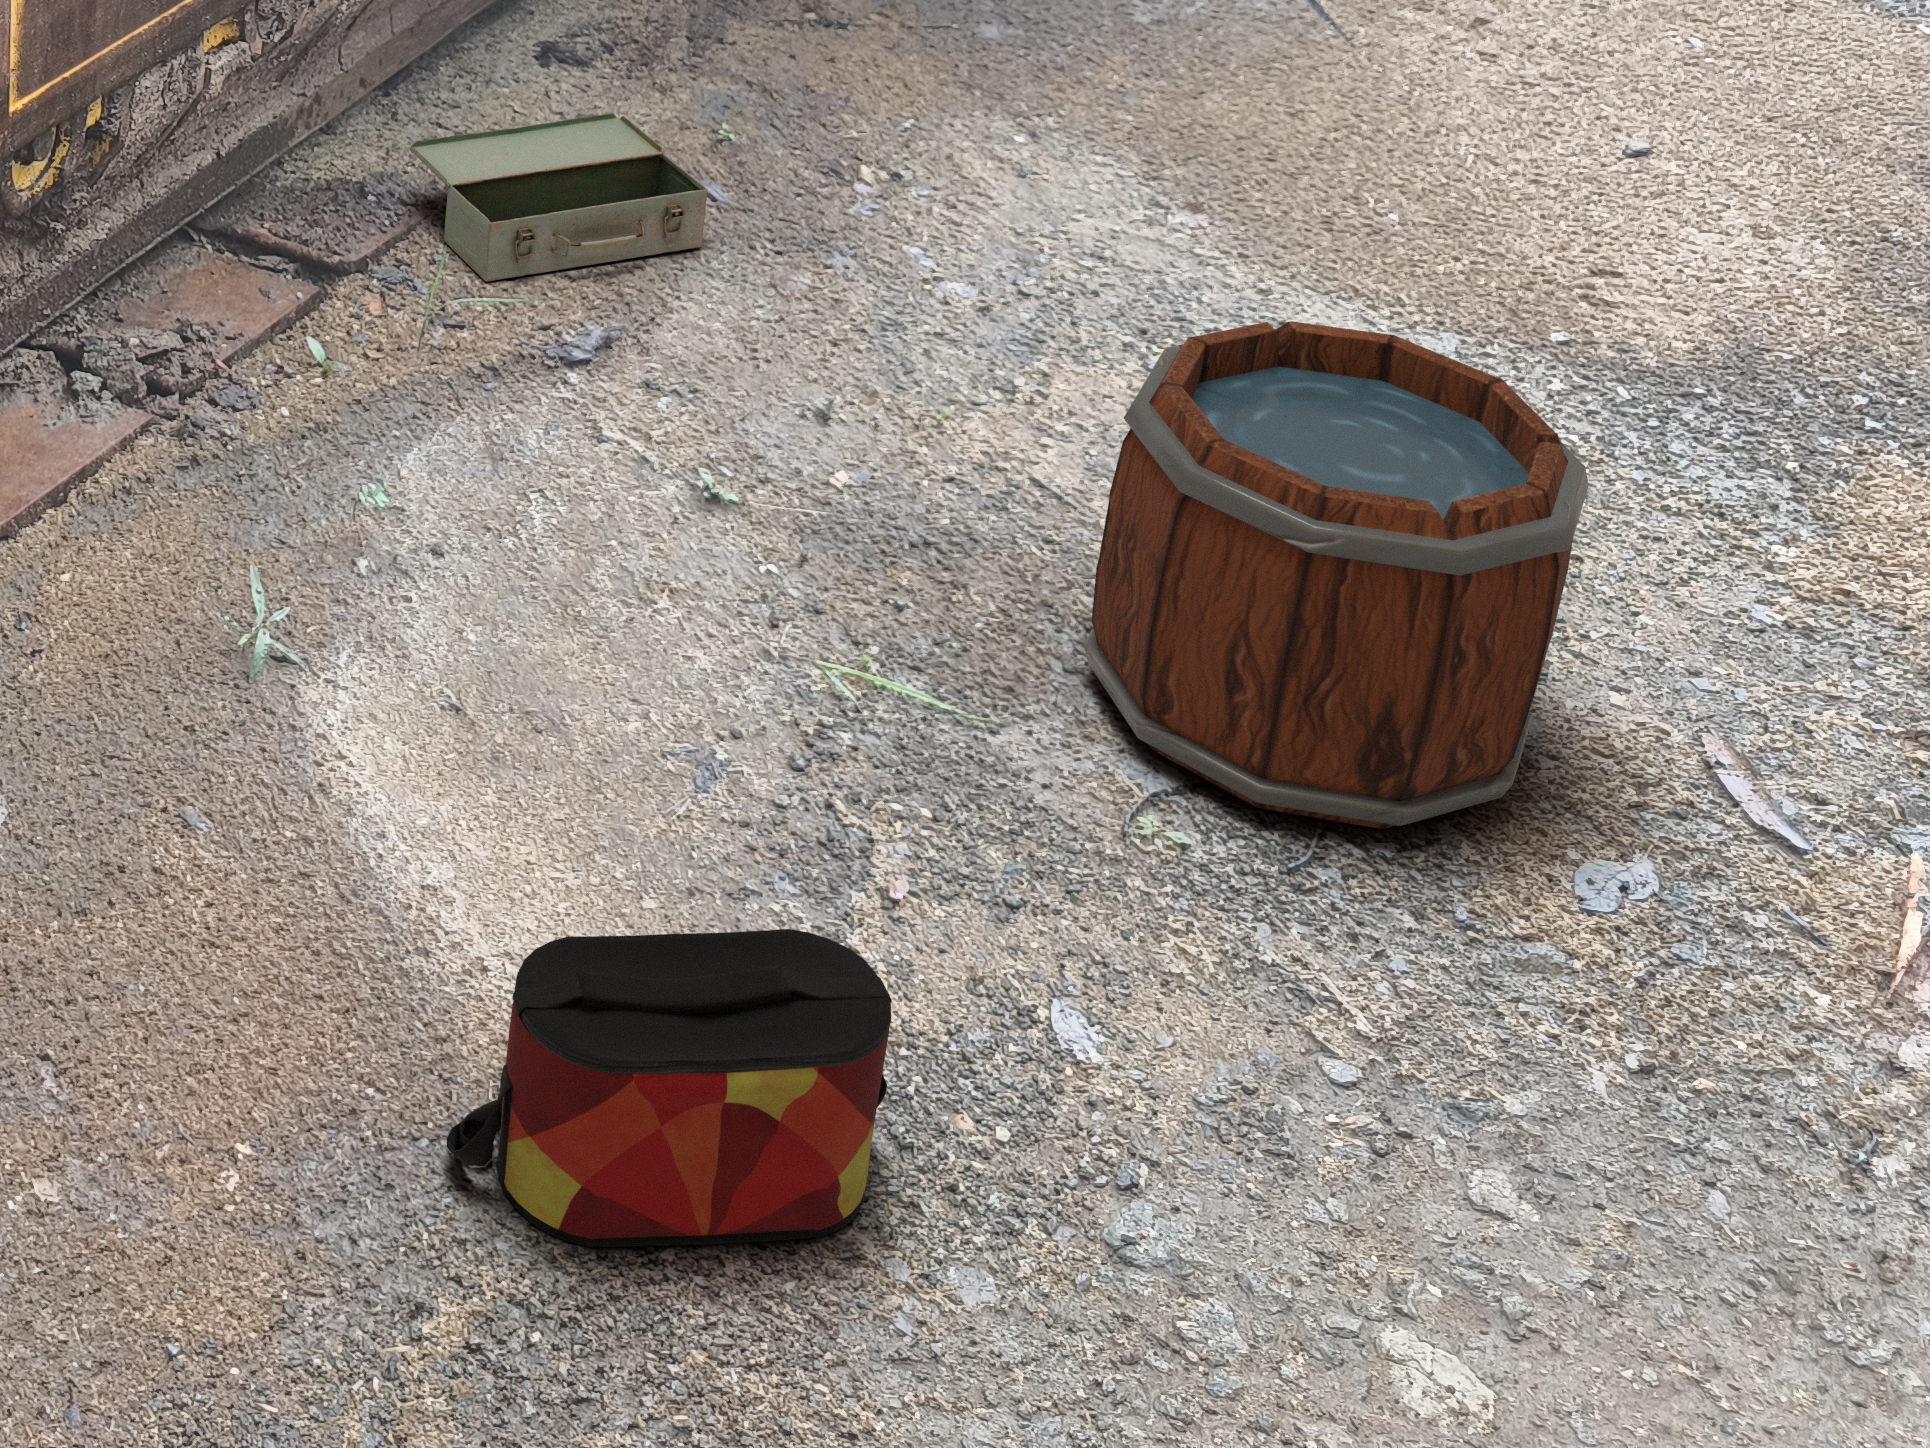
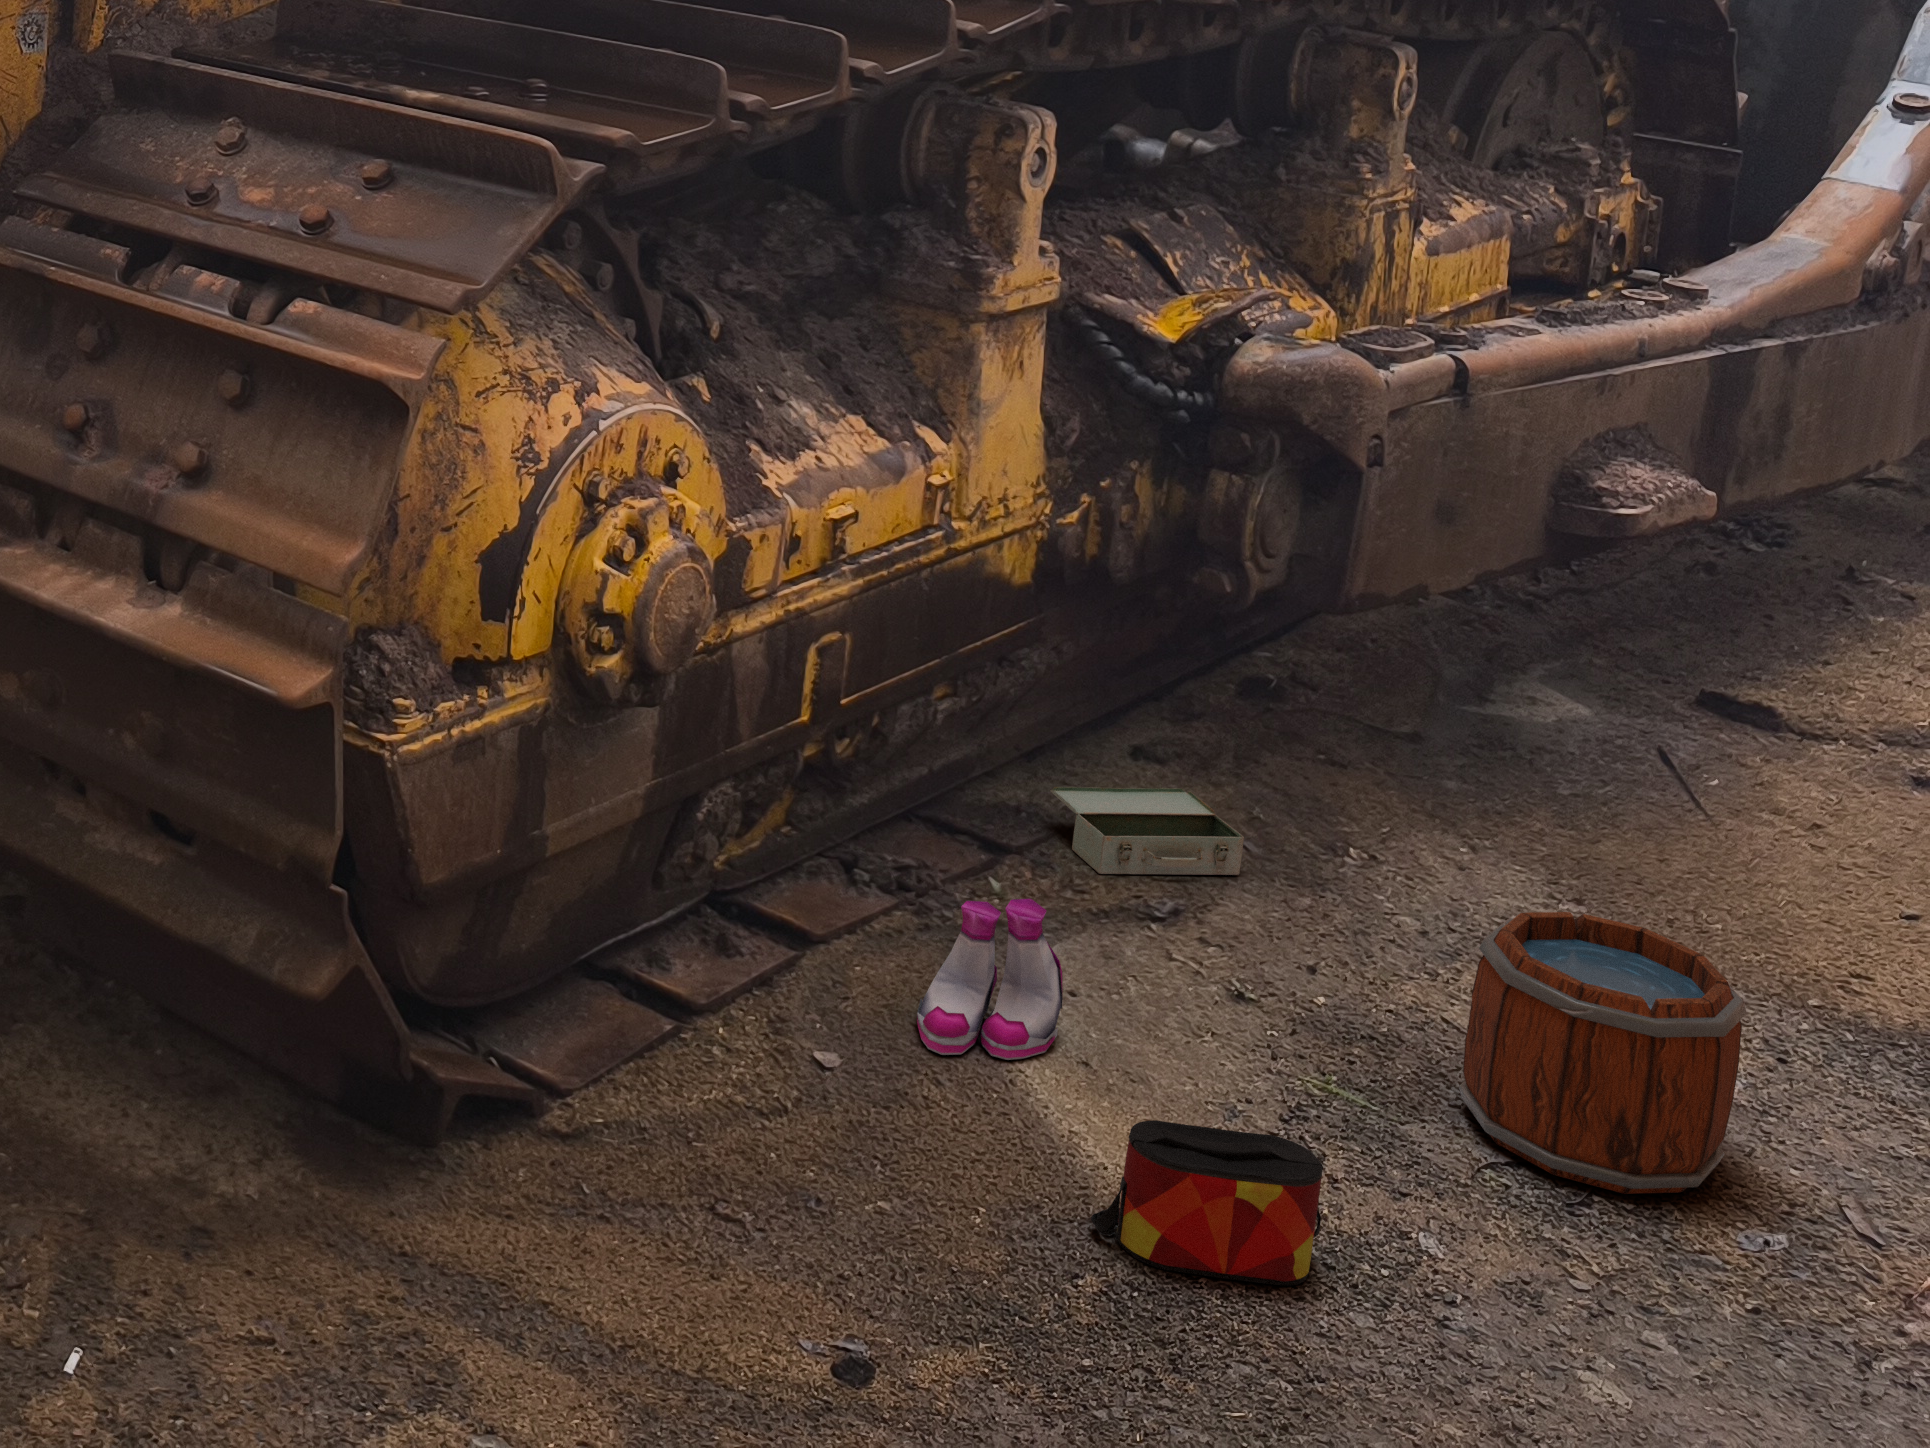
boots: none [154,431,409,741] -> present [917,899,1063,1060]

